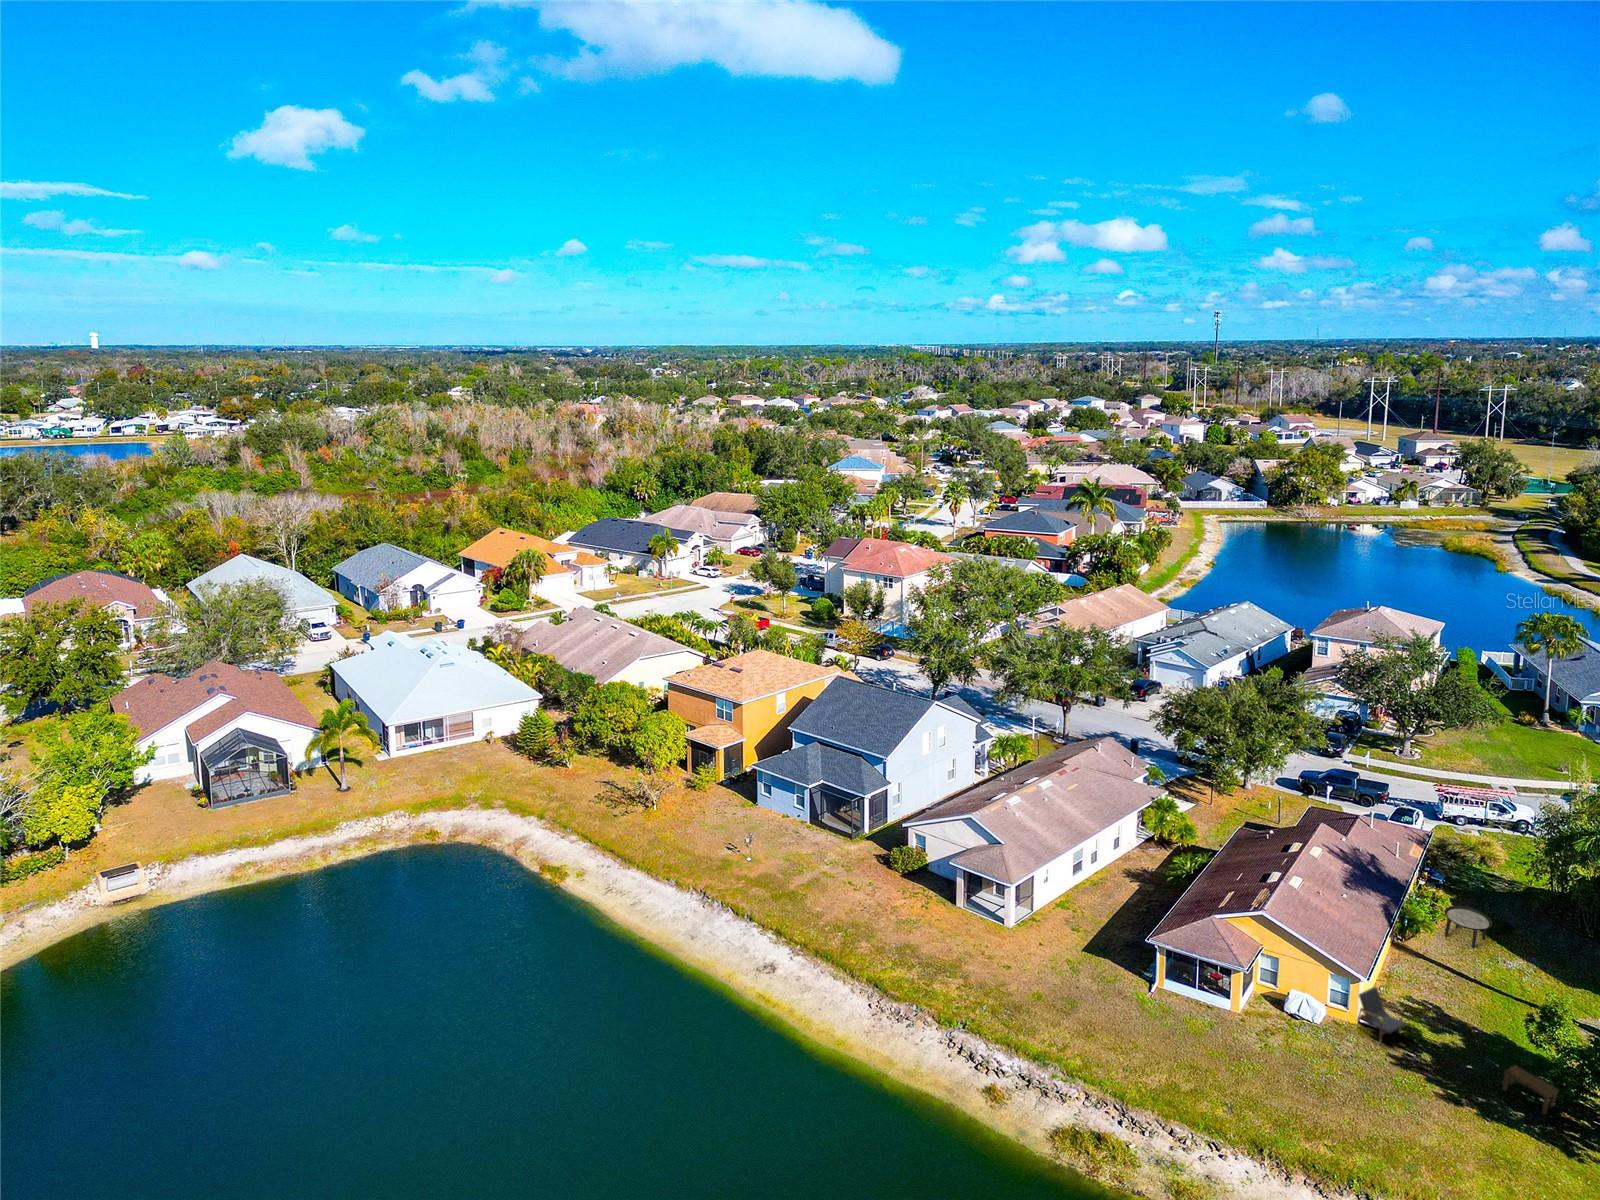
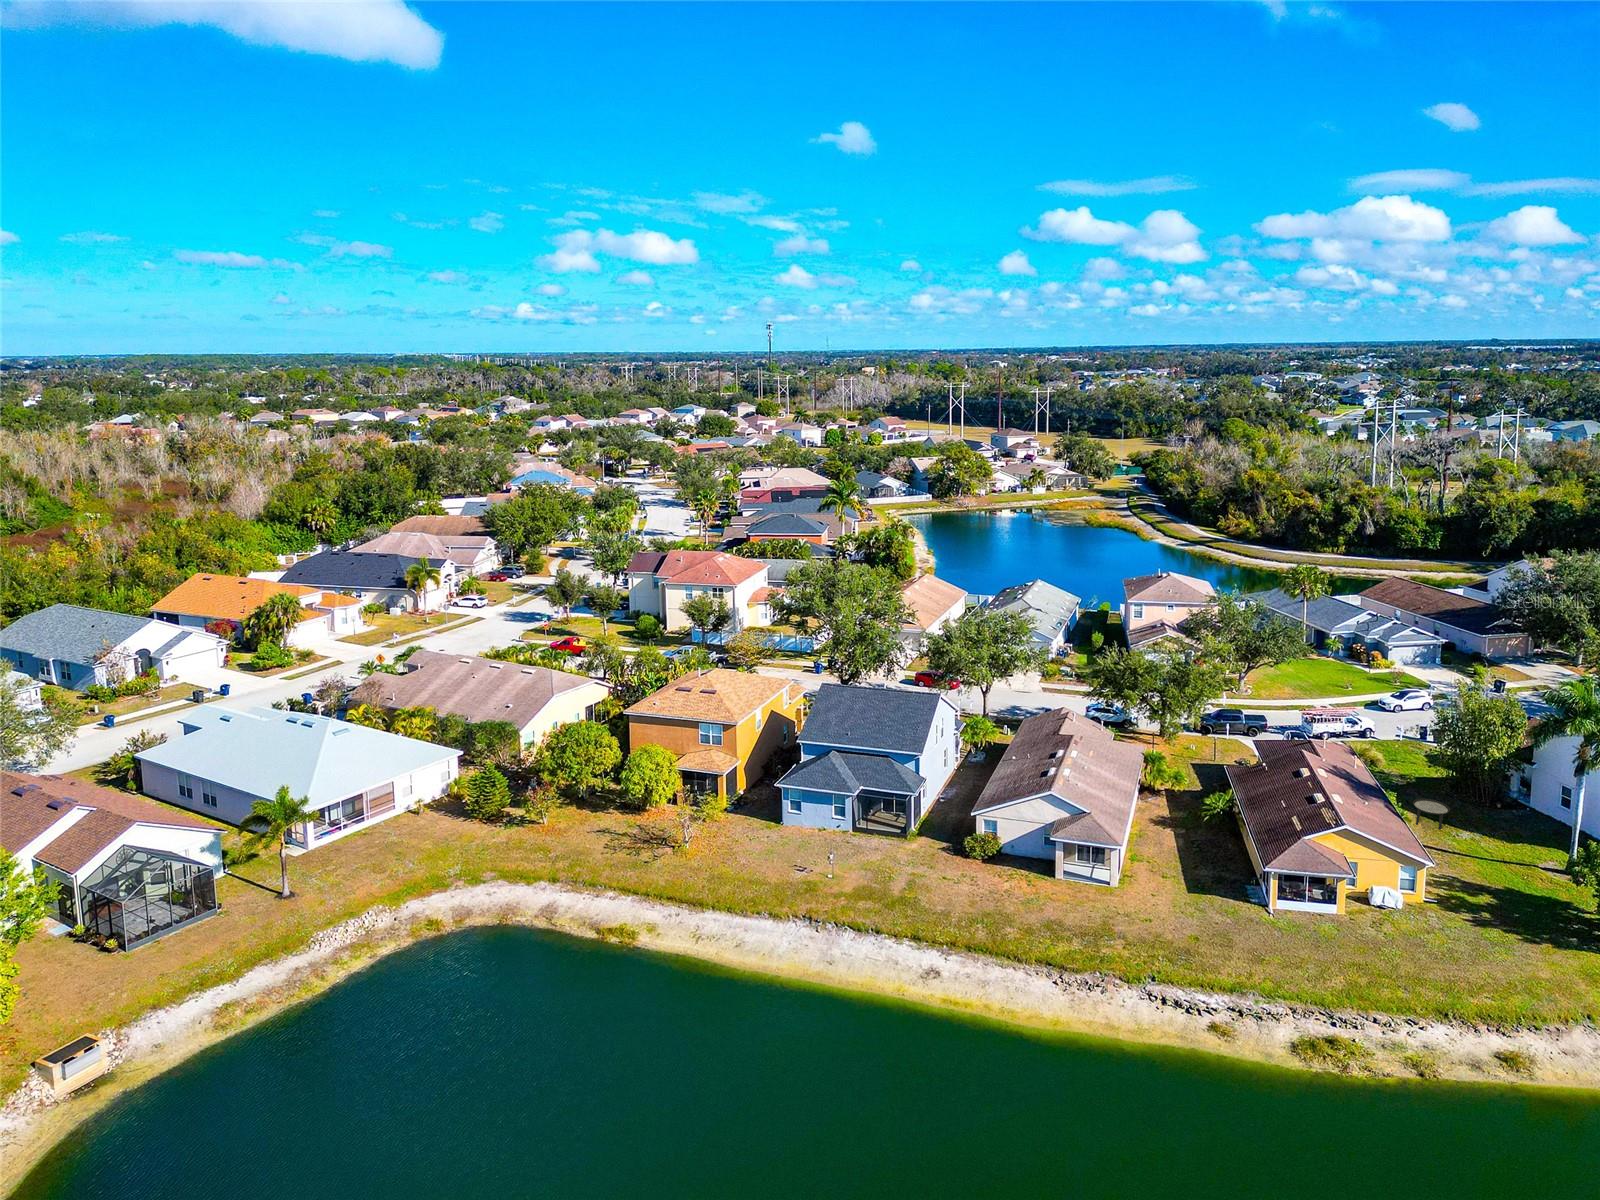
lounge chair: present [1357,987,1406,1042] -> none [1422,870,1460,914]
bench: present [1503,1065,1558,1114] -> none [1545,905,1588,937]

